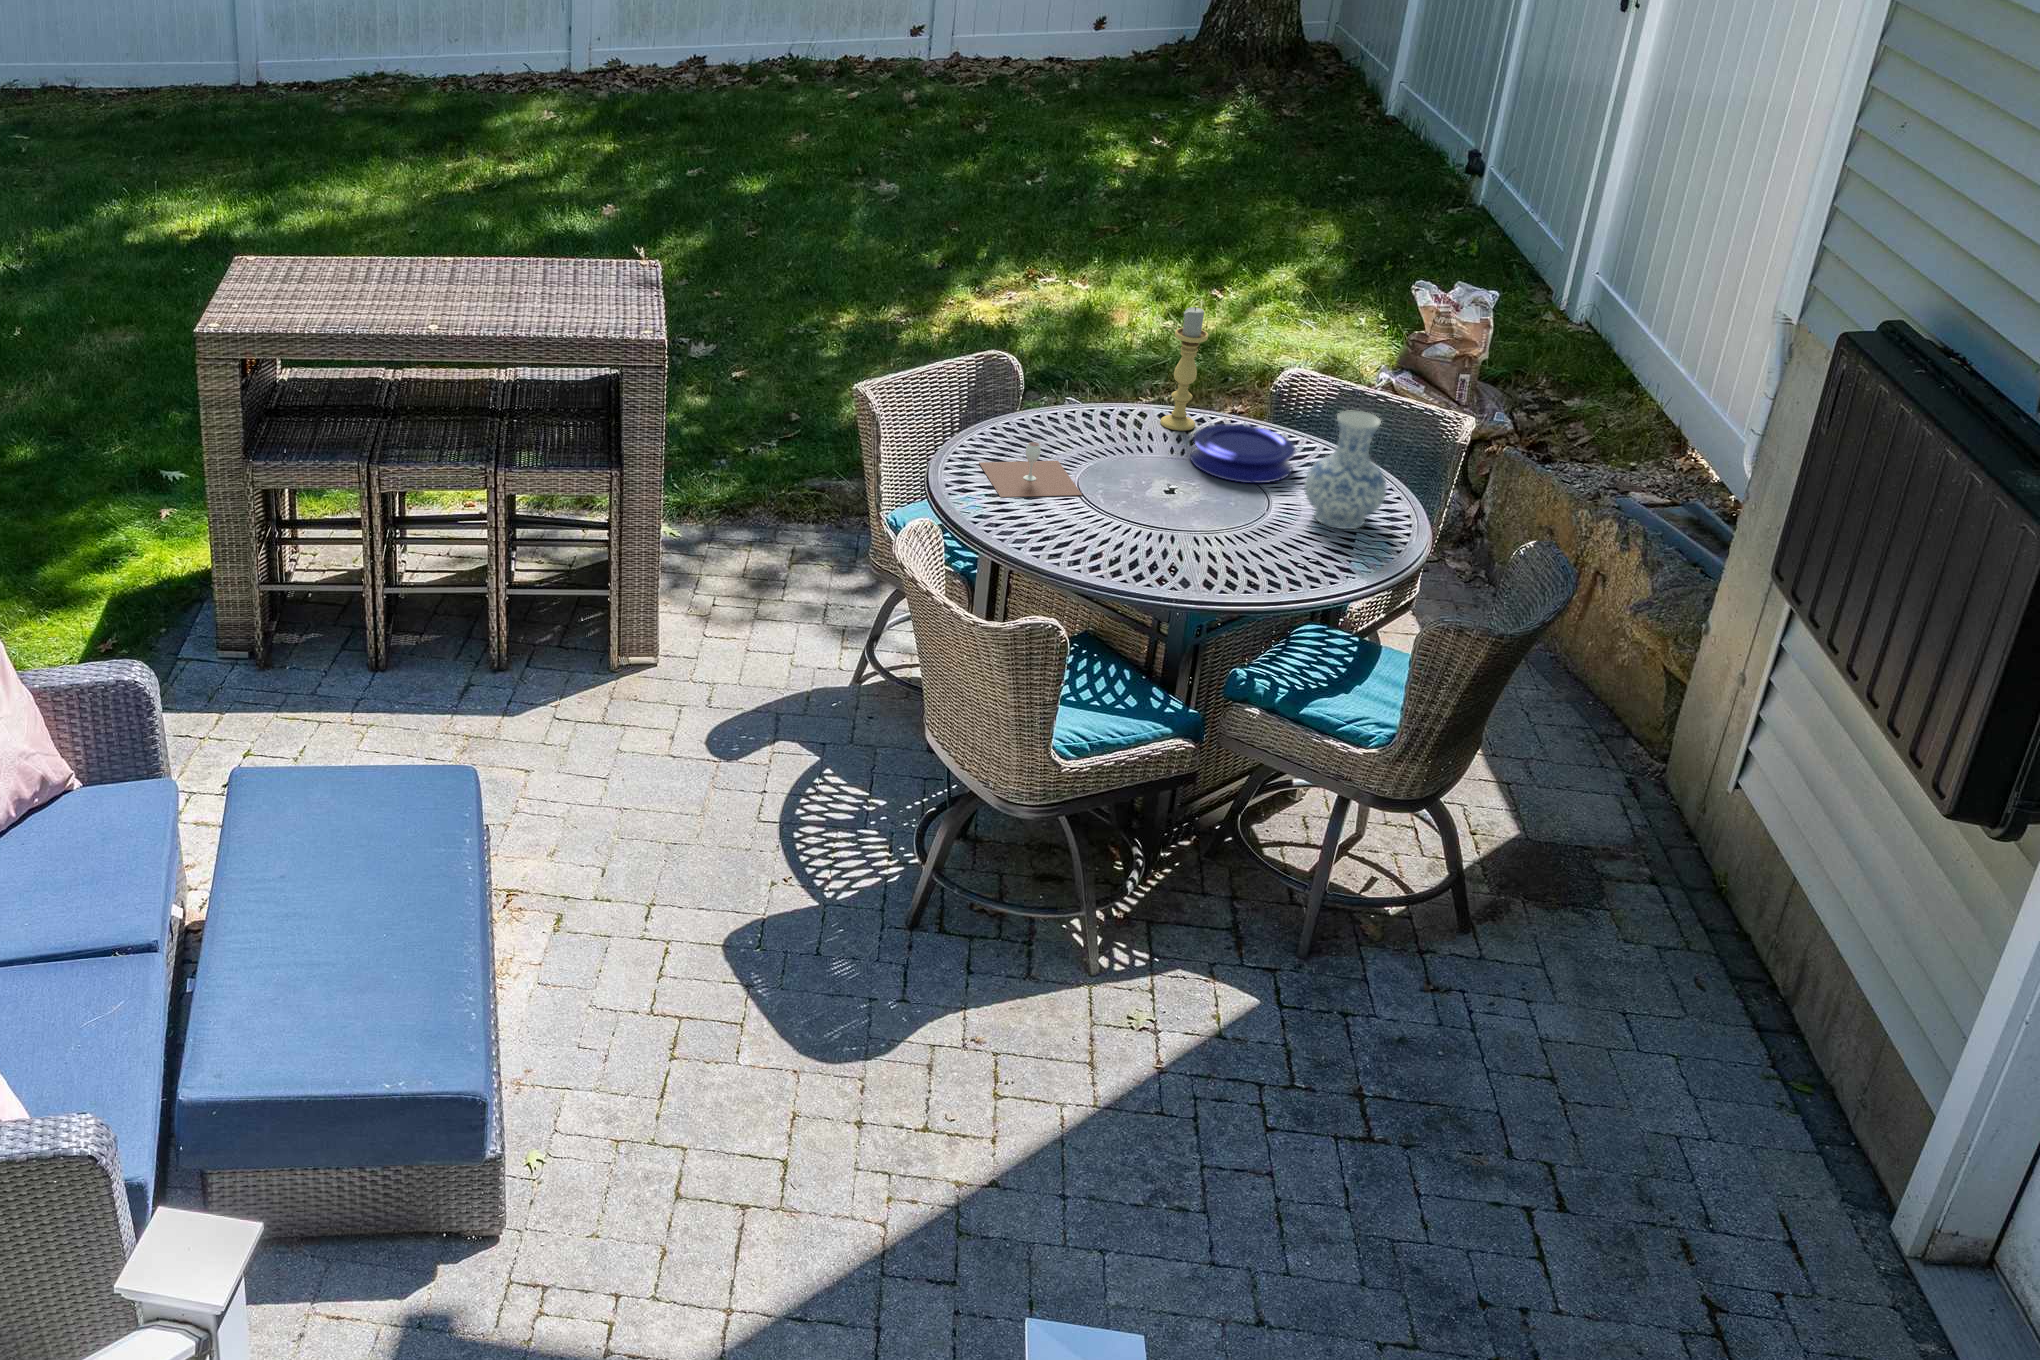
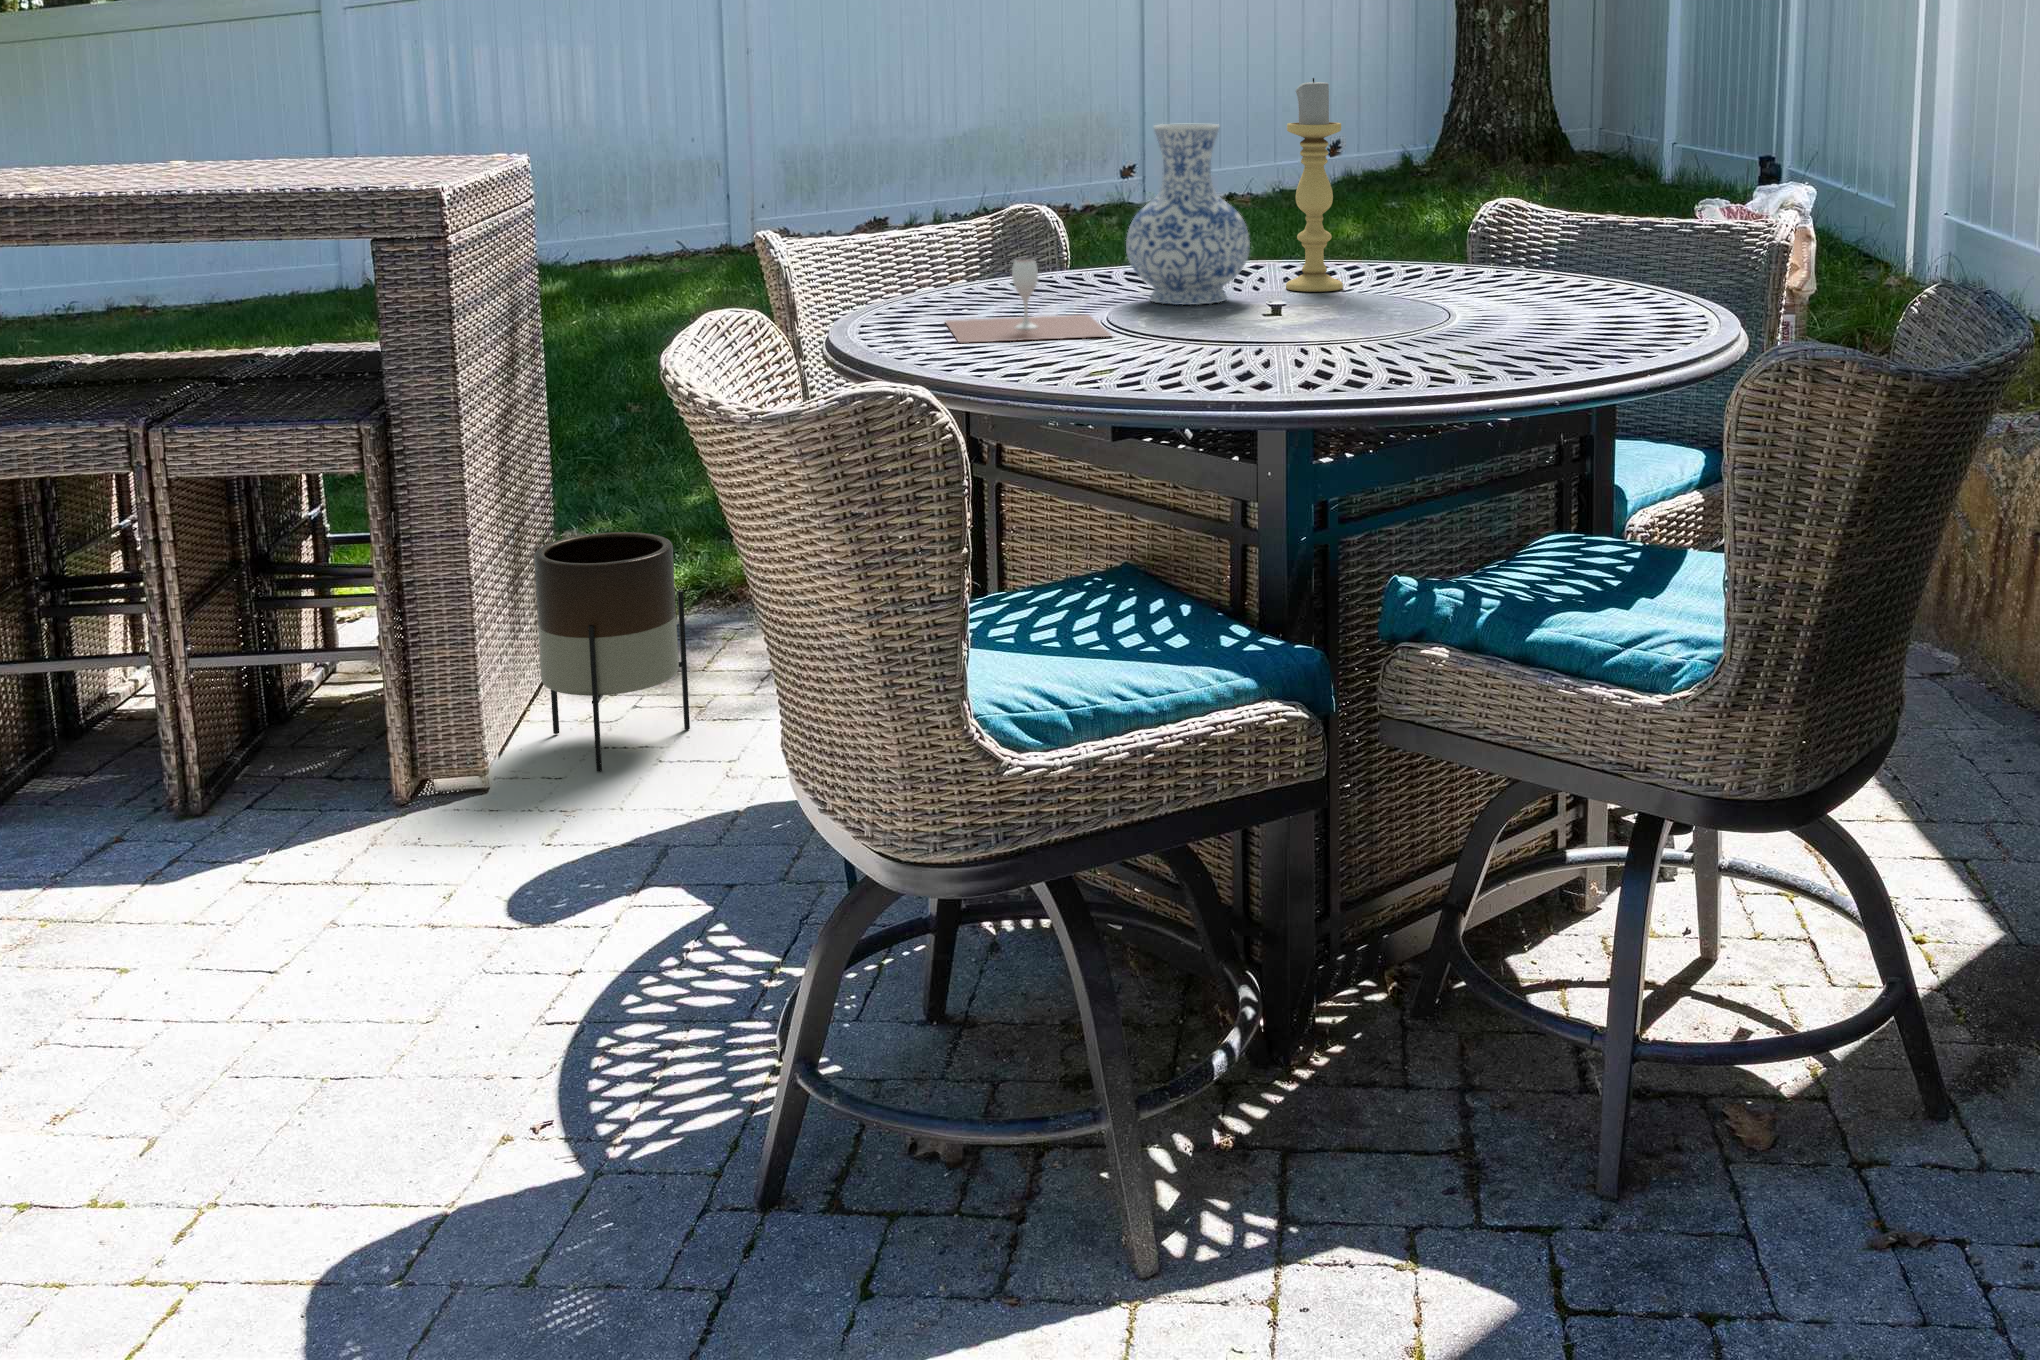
vase: present [1304,410,1387,529] -> present [1126,123,1250,305]
plate: present [1190,424,1295,483] -> none [1323,258,1499,319]
planter: none [676,501,761,646] -> present [534,532,690,771]

